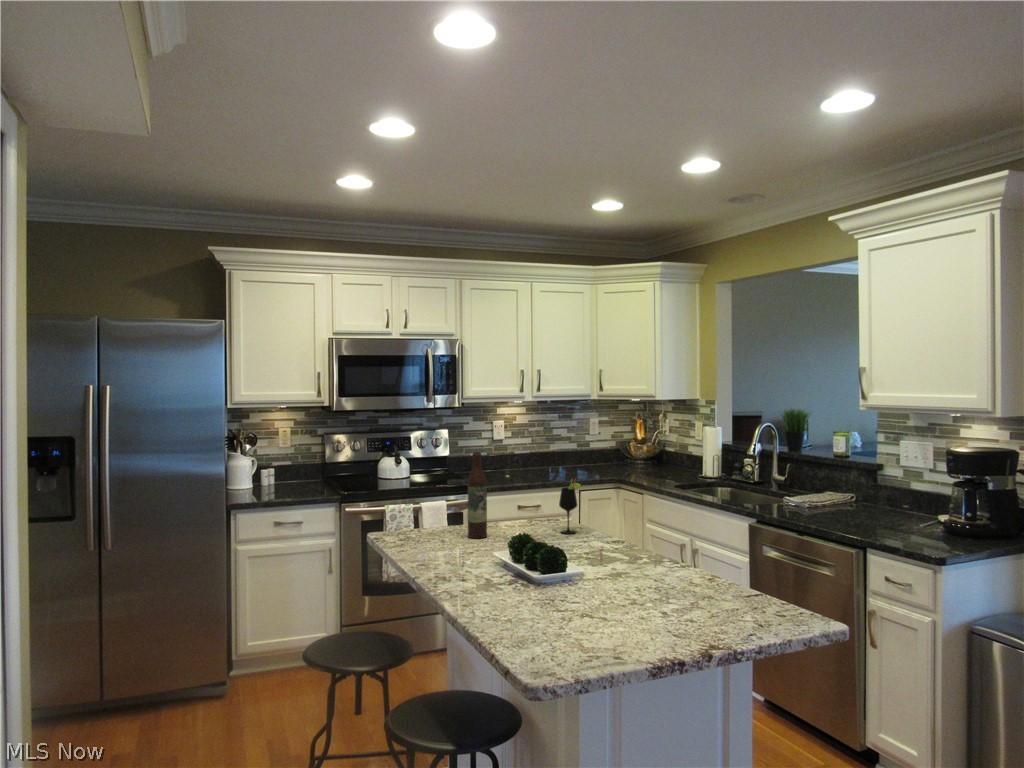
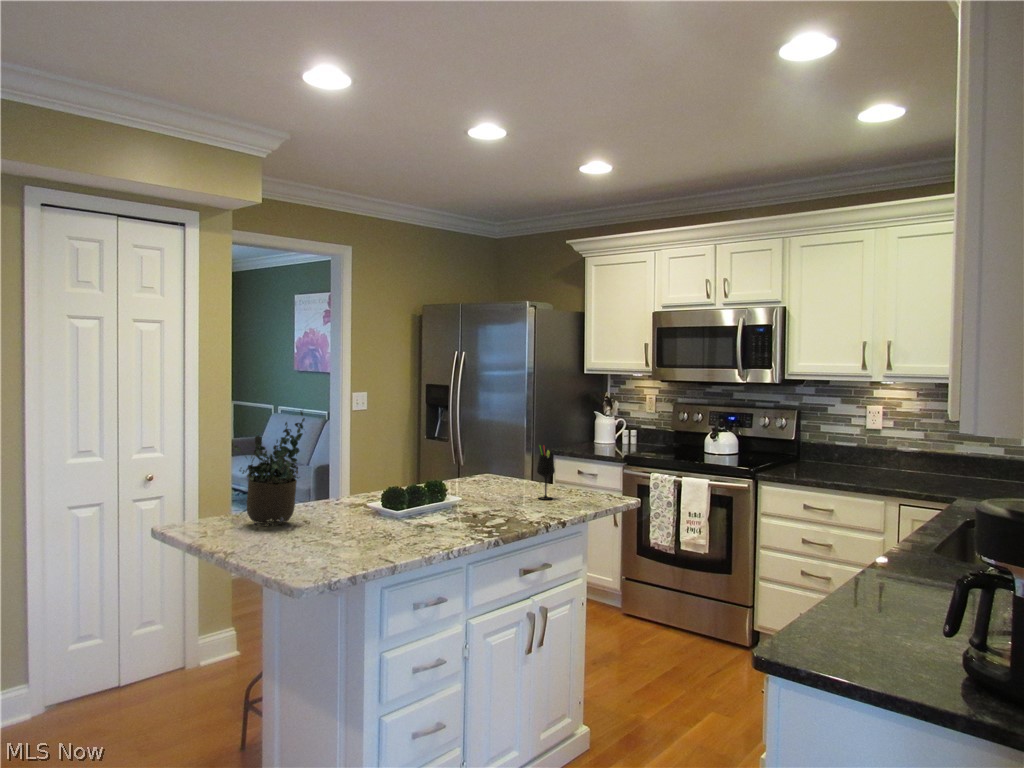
wine bottle: present [468,452,487,538] -> none [485,411,502,487]
potted plant: none [618,461,699,623] -> present [234,411,305,527]

